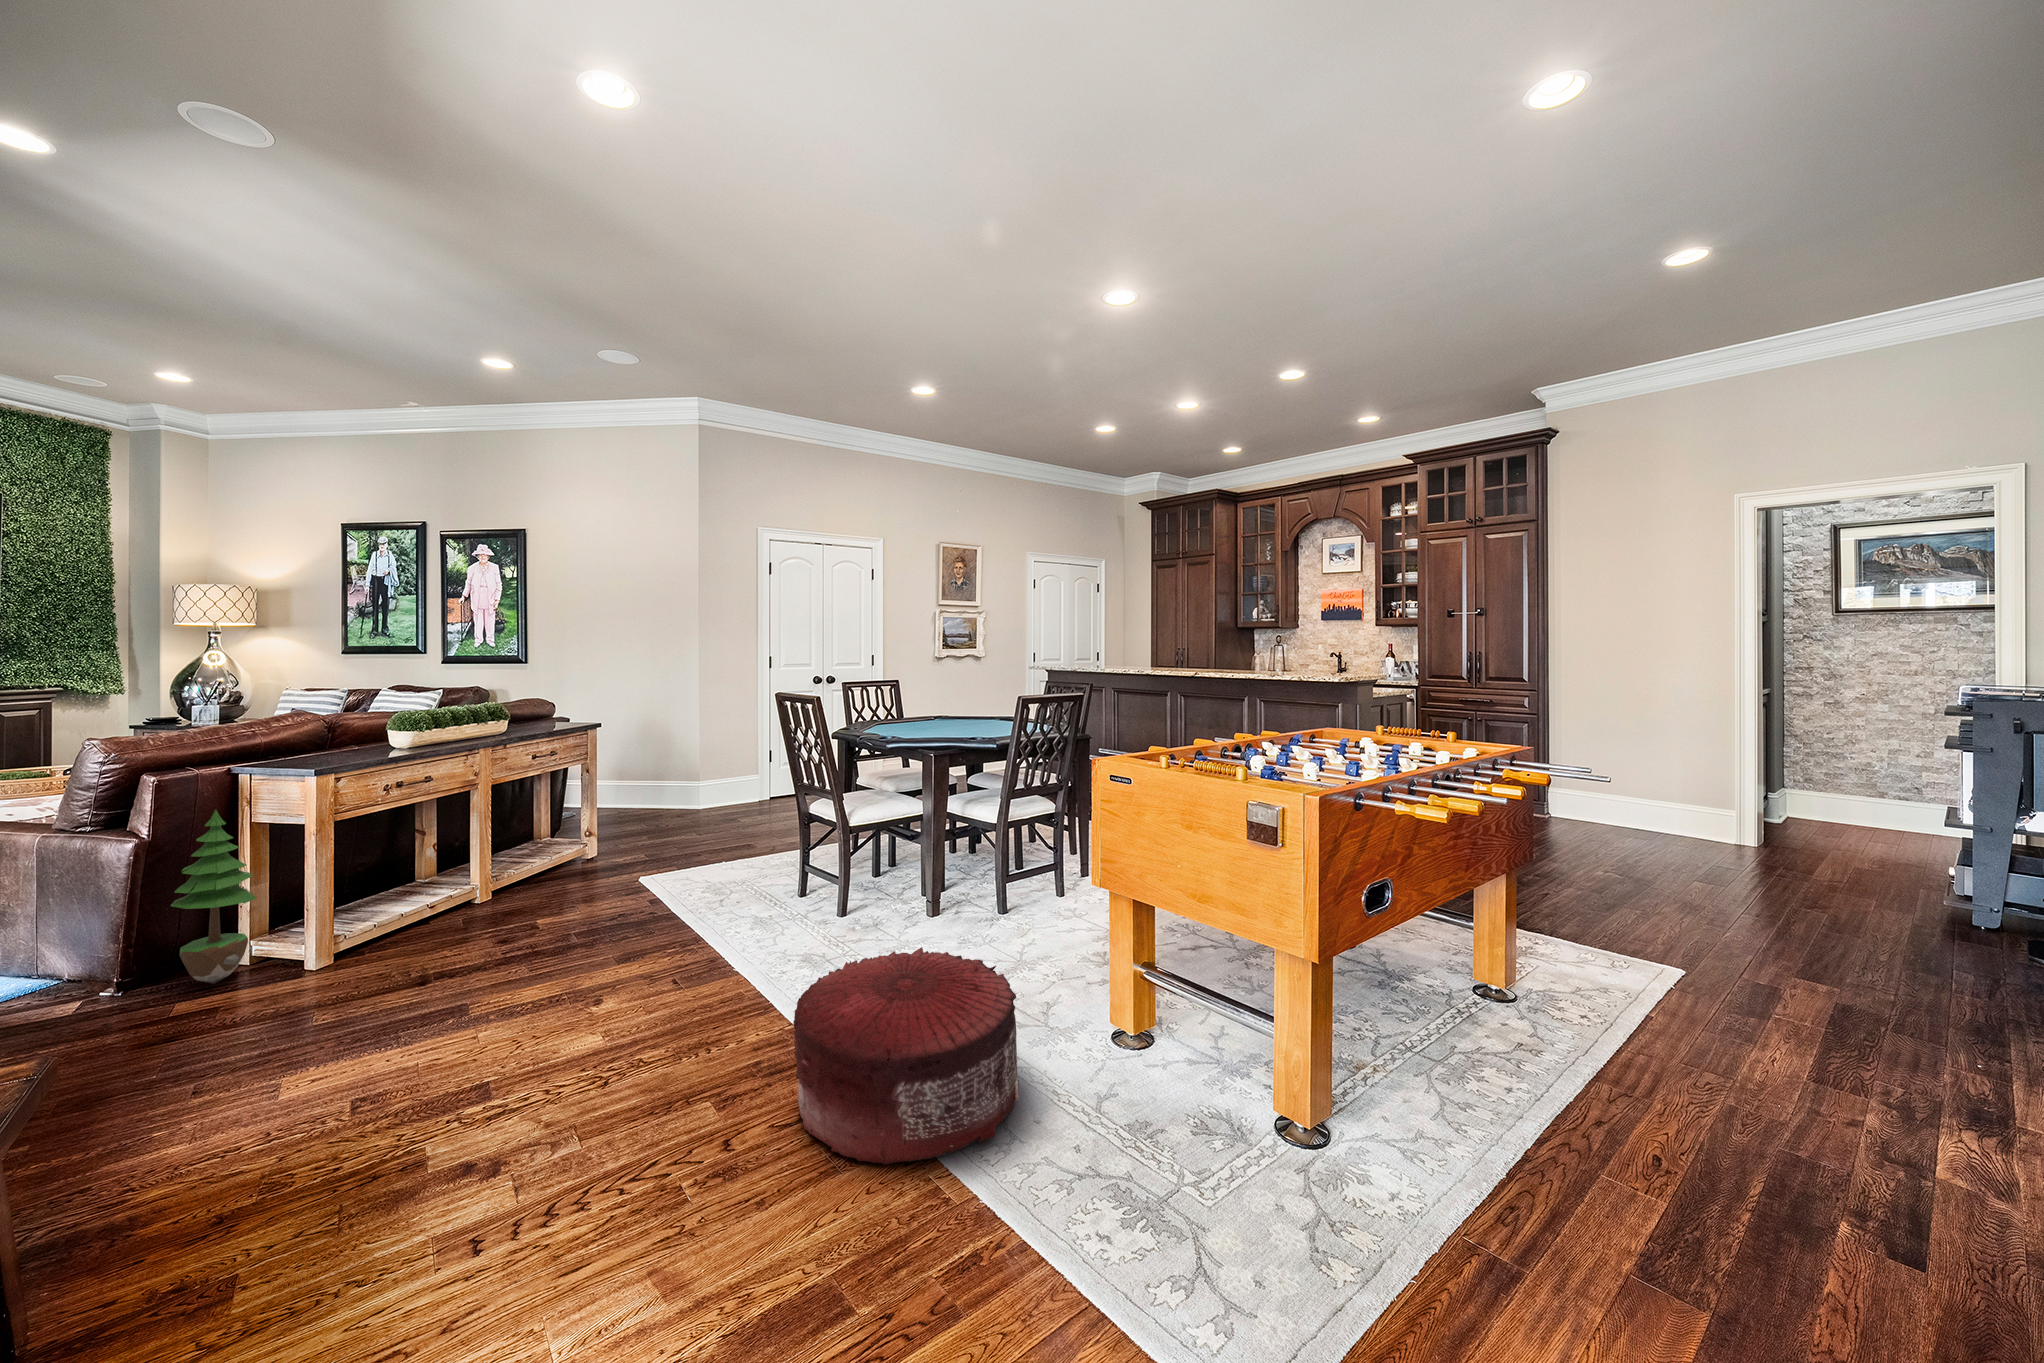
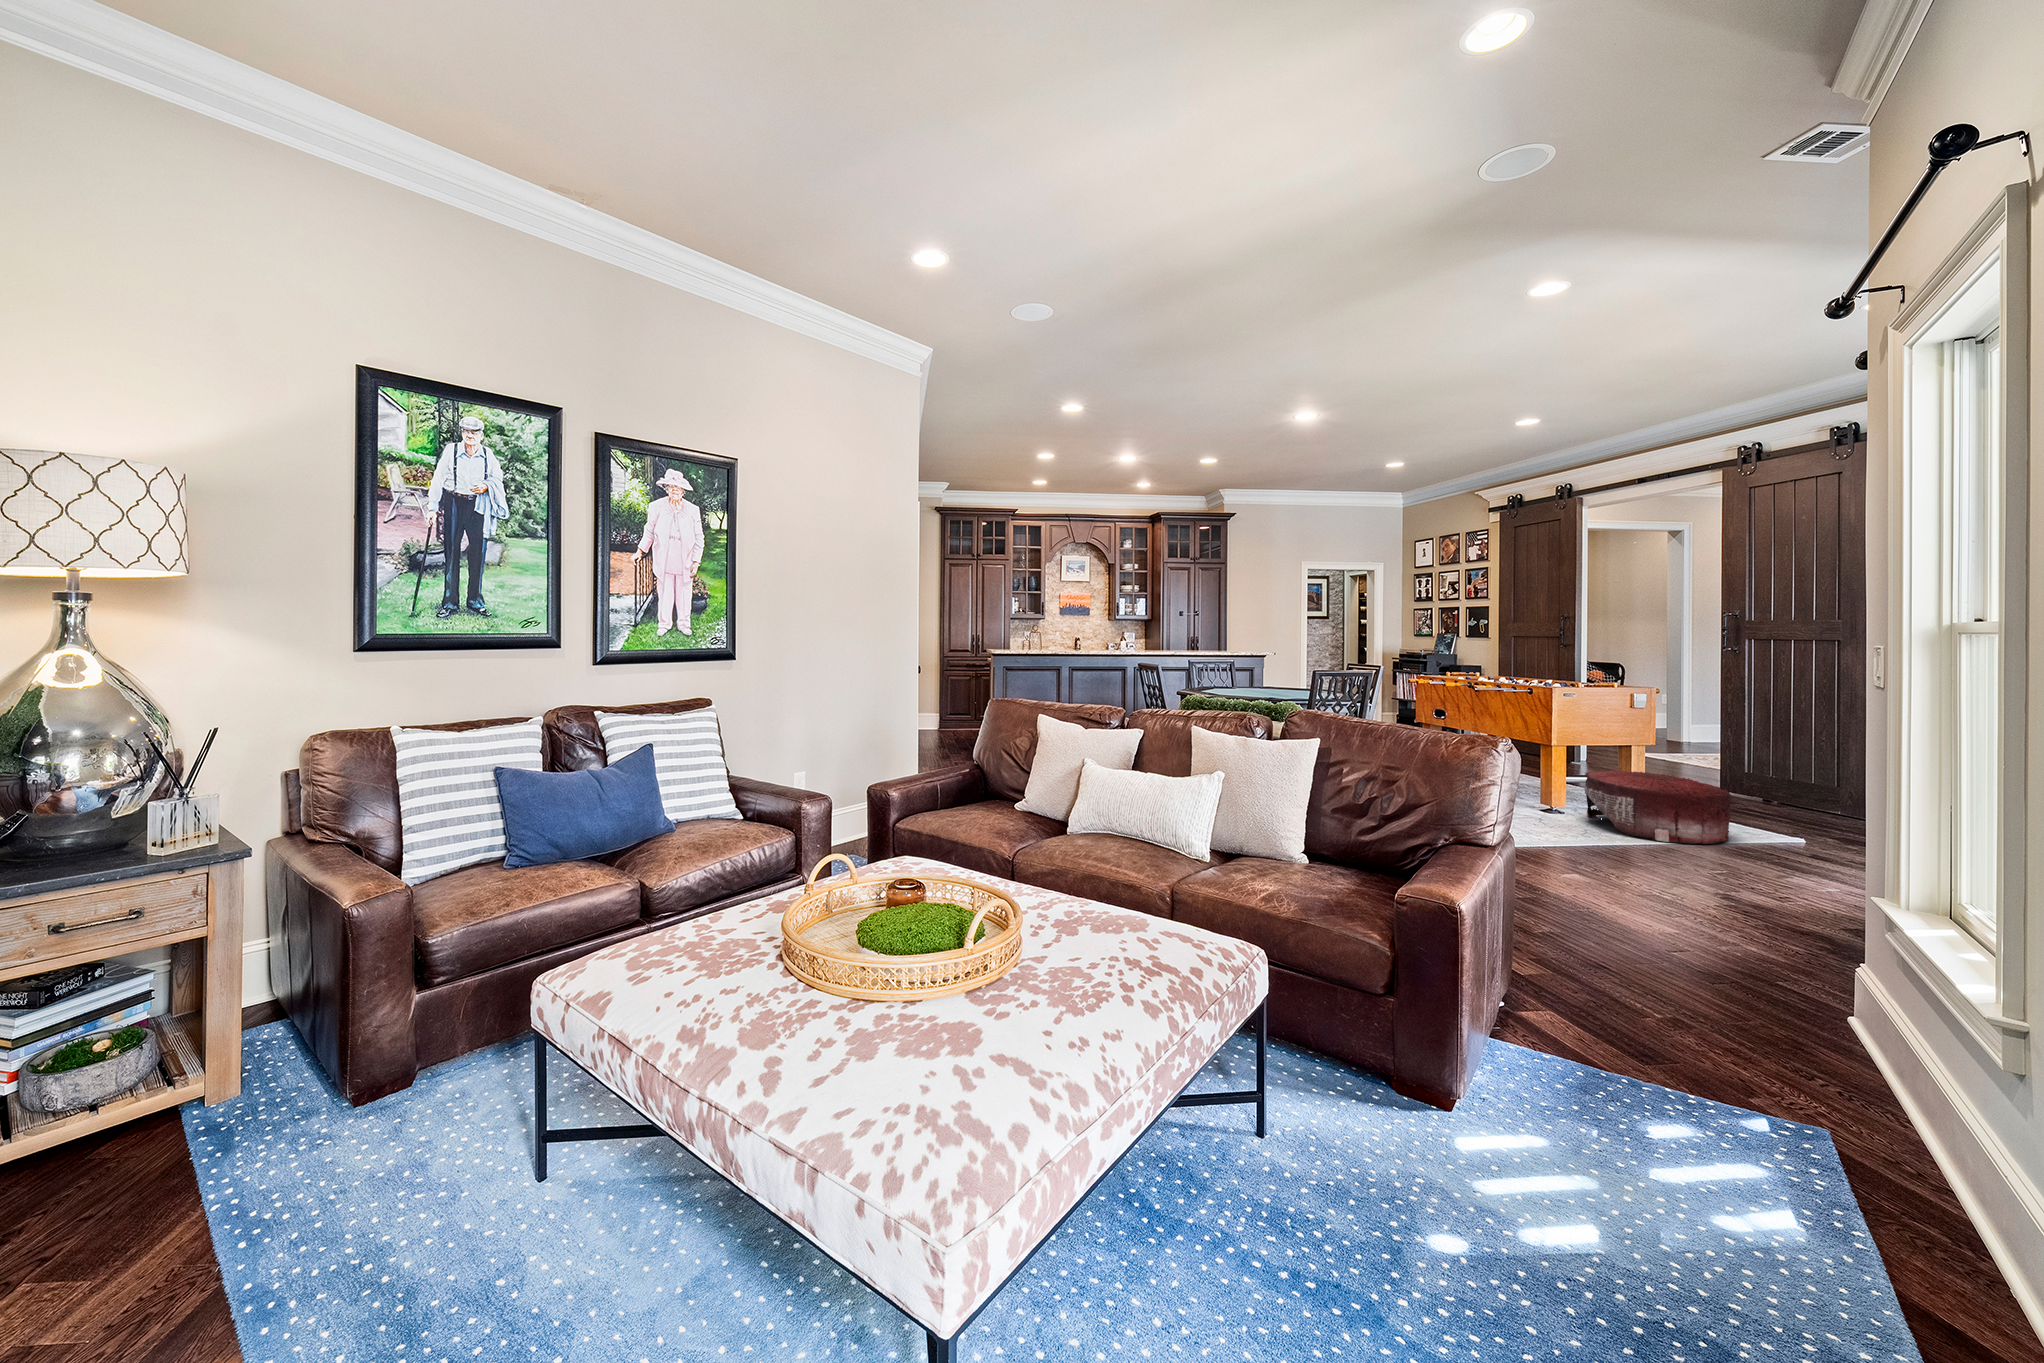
potted tree: present [171,810,256,984] -> none [1496,788,1581,974]

